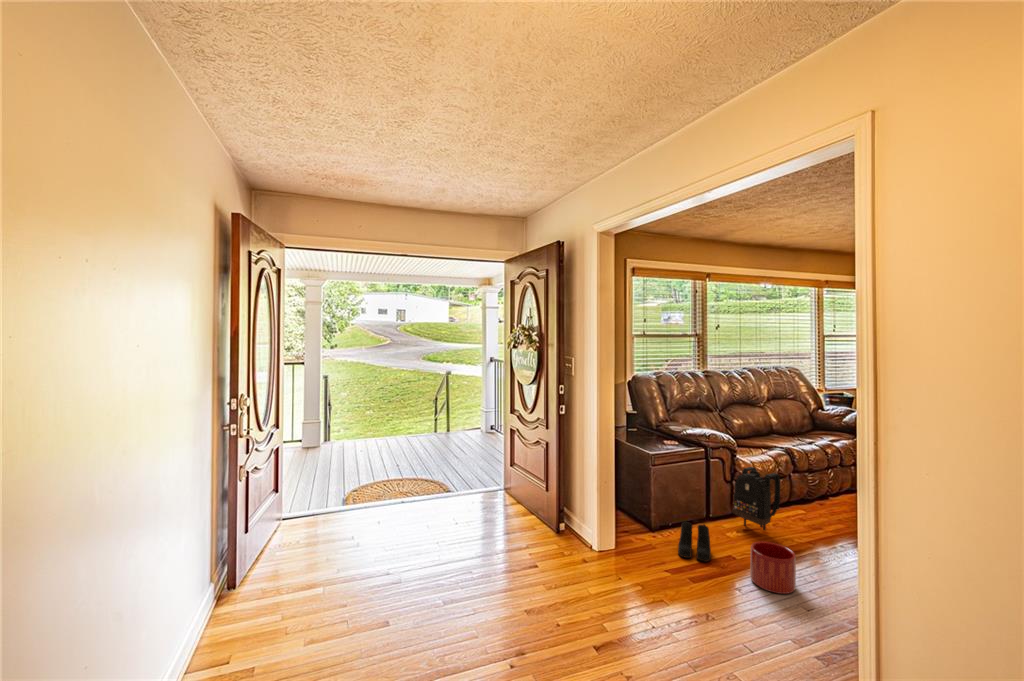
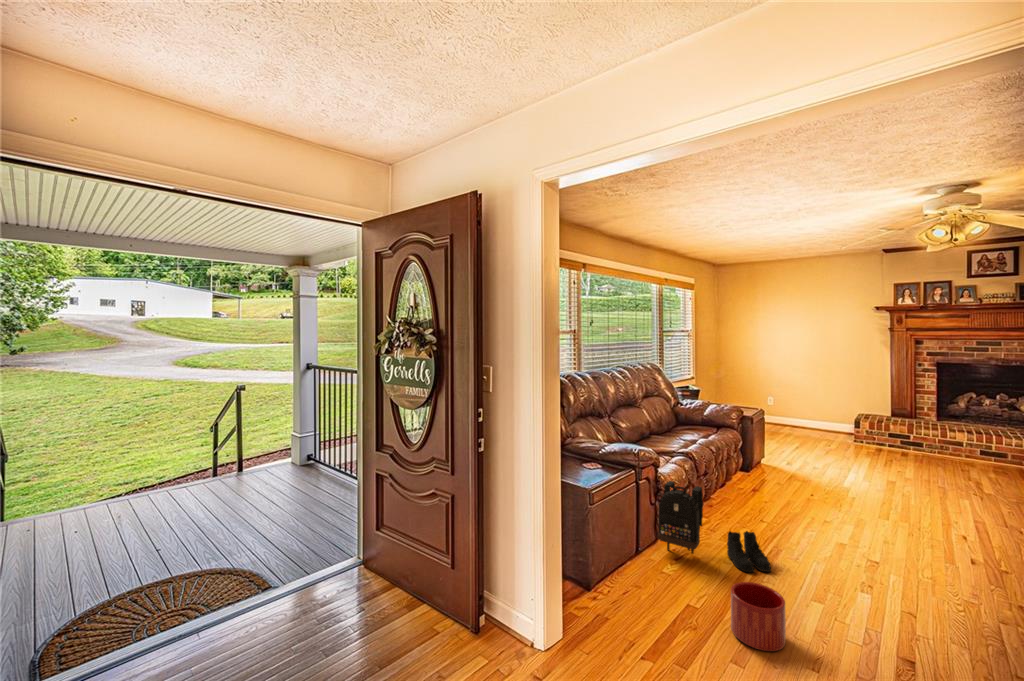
boots: present [678,522,711,562] -> present [727,531,771,572]

